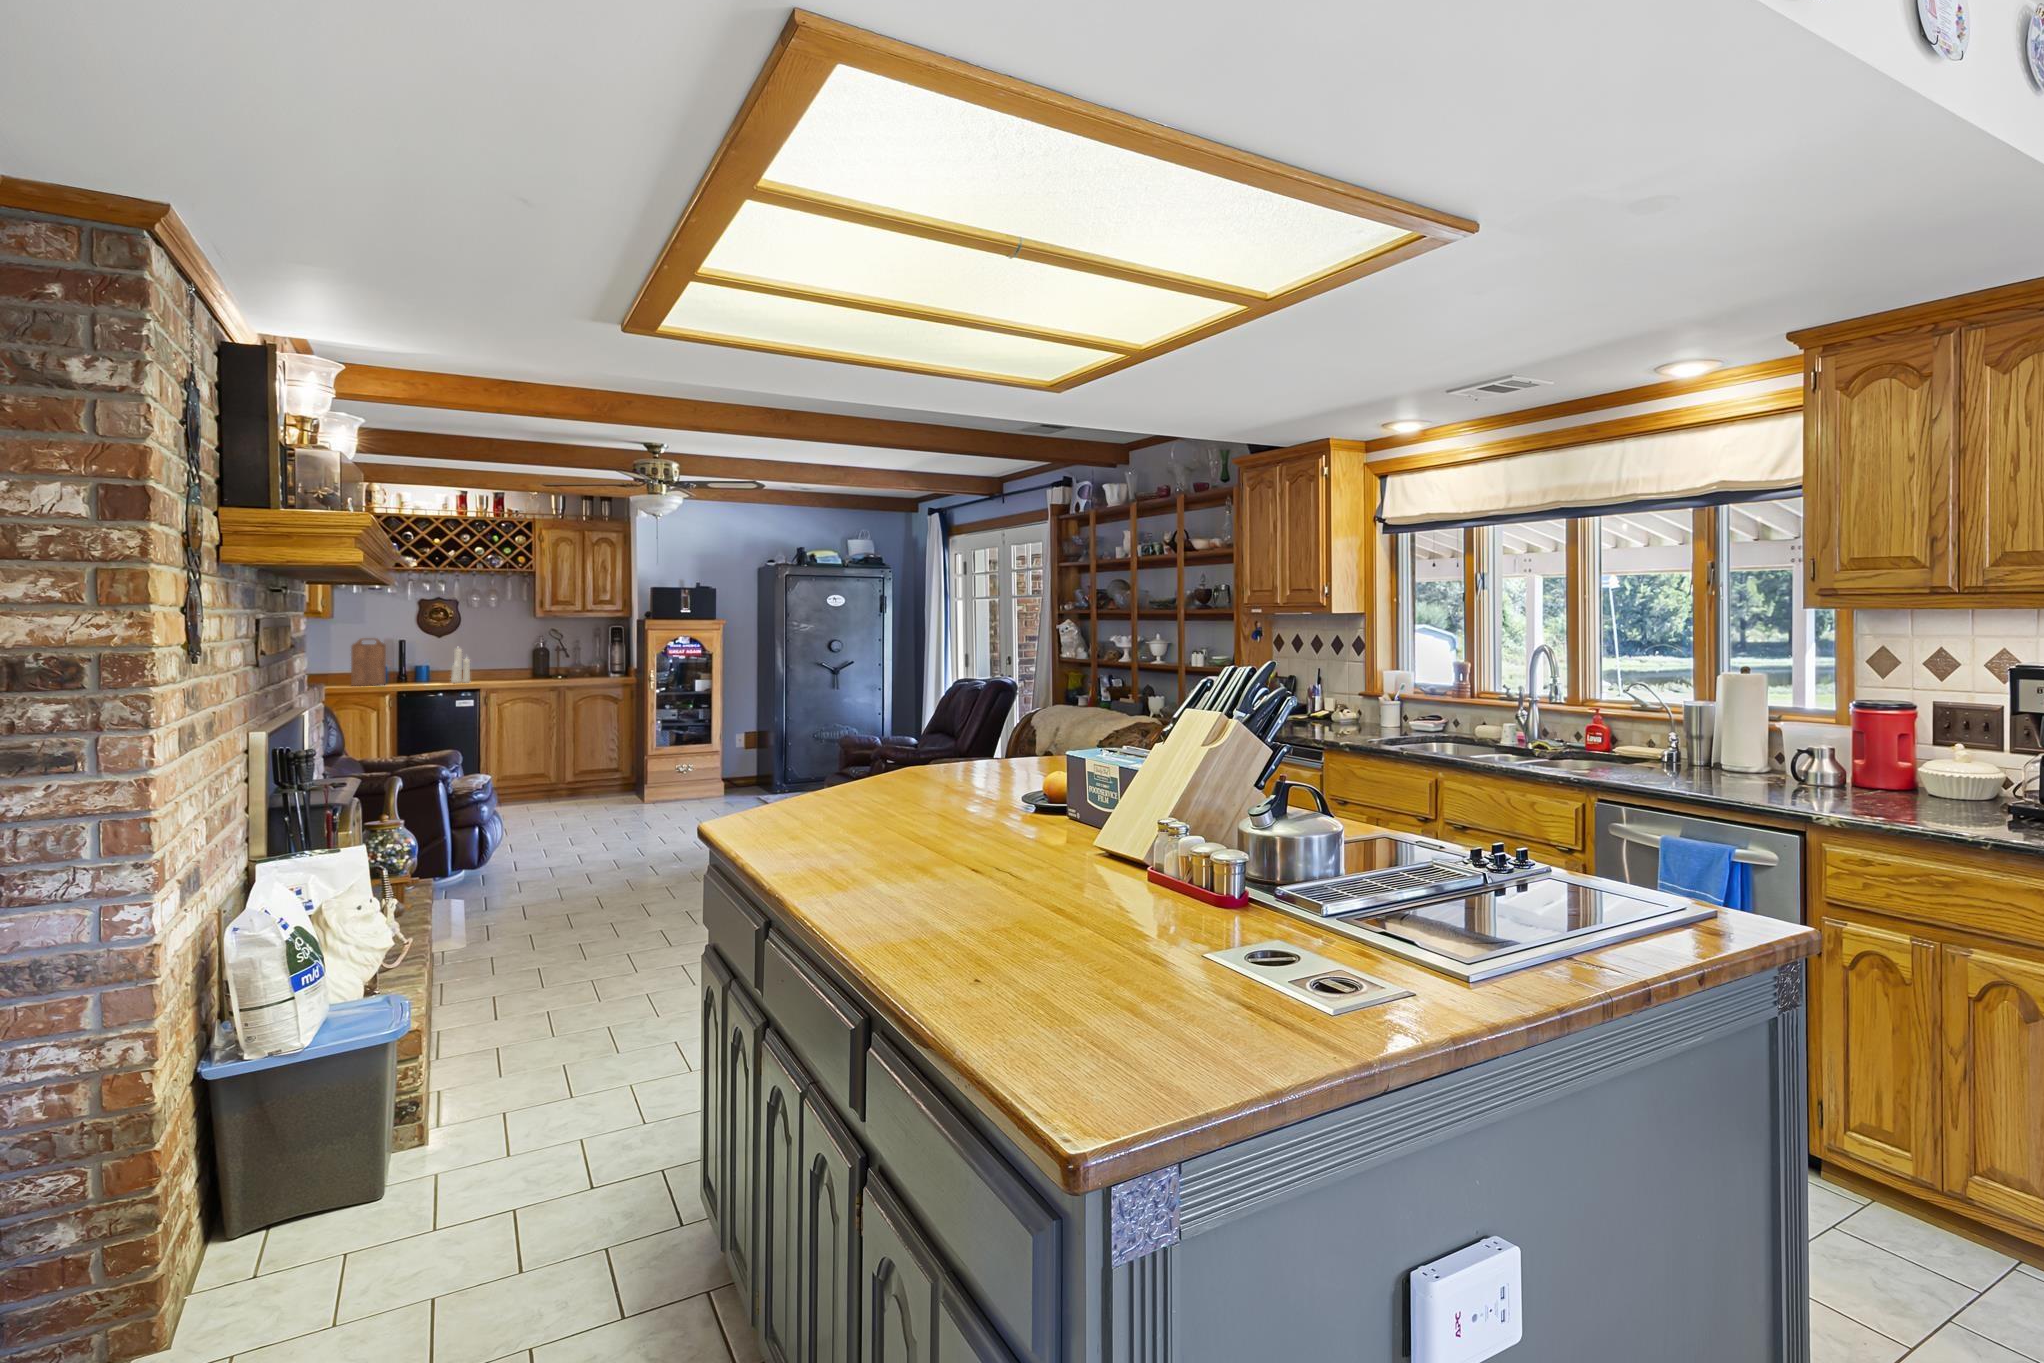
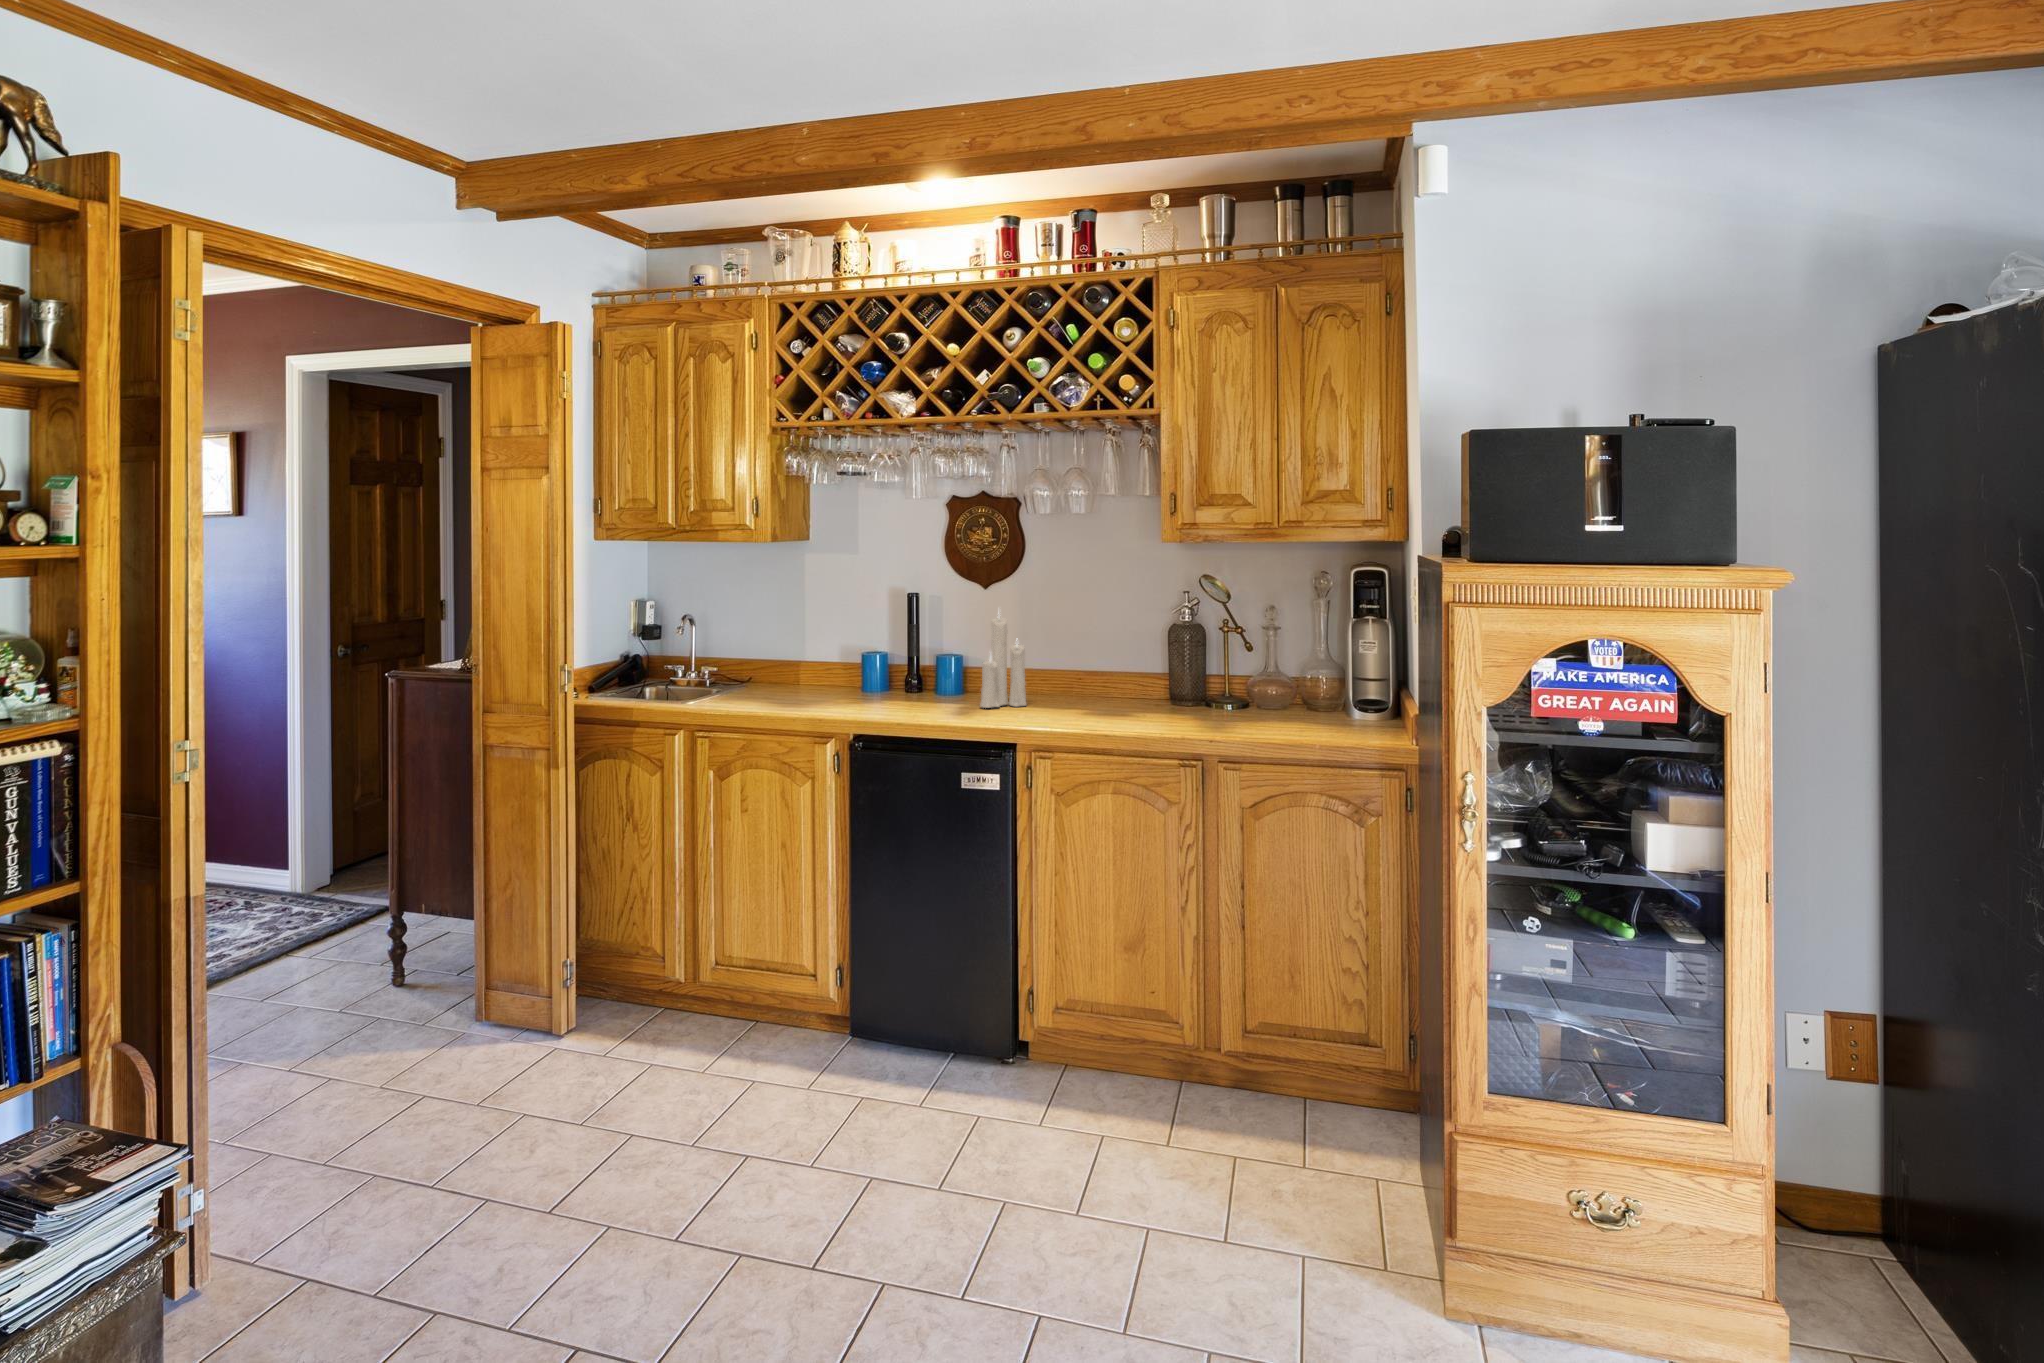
cutting board: present [351,638,386,686] -> none [779,594,843,709]

